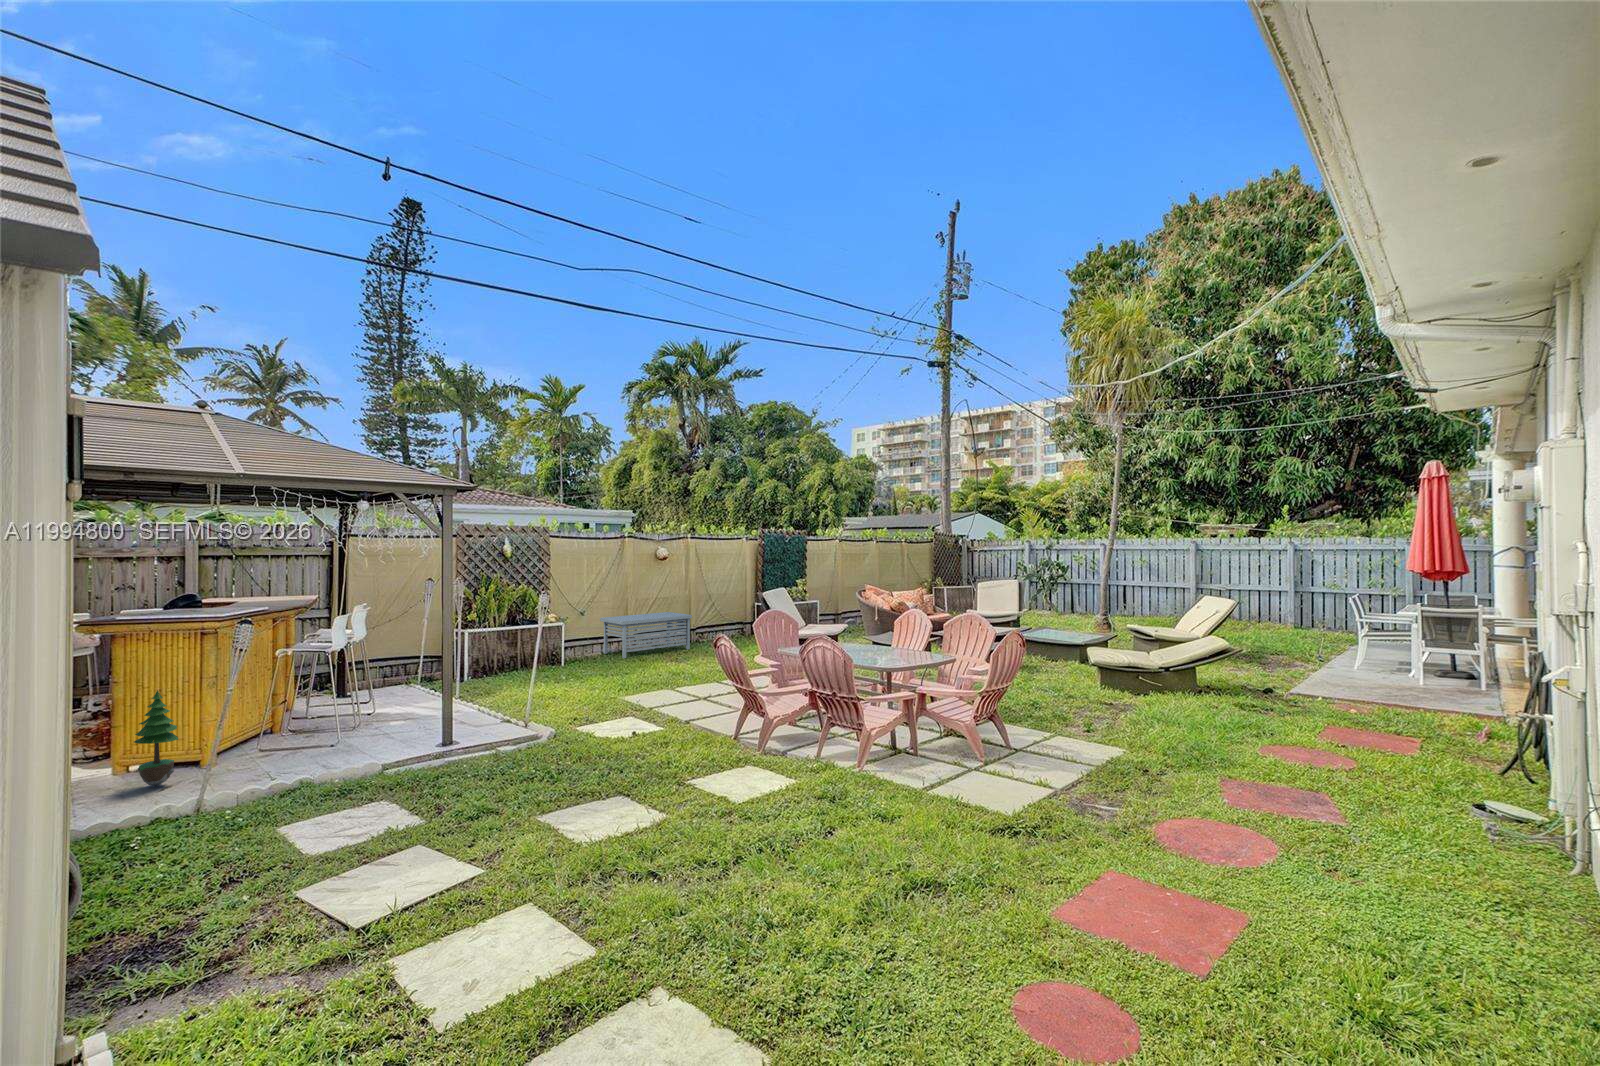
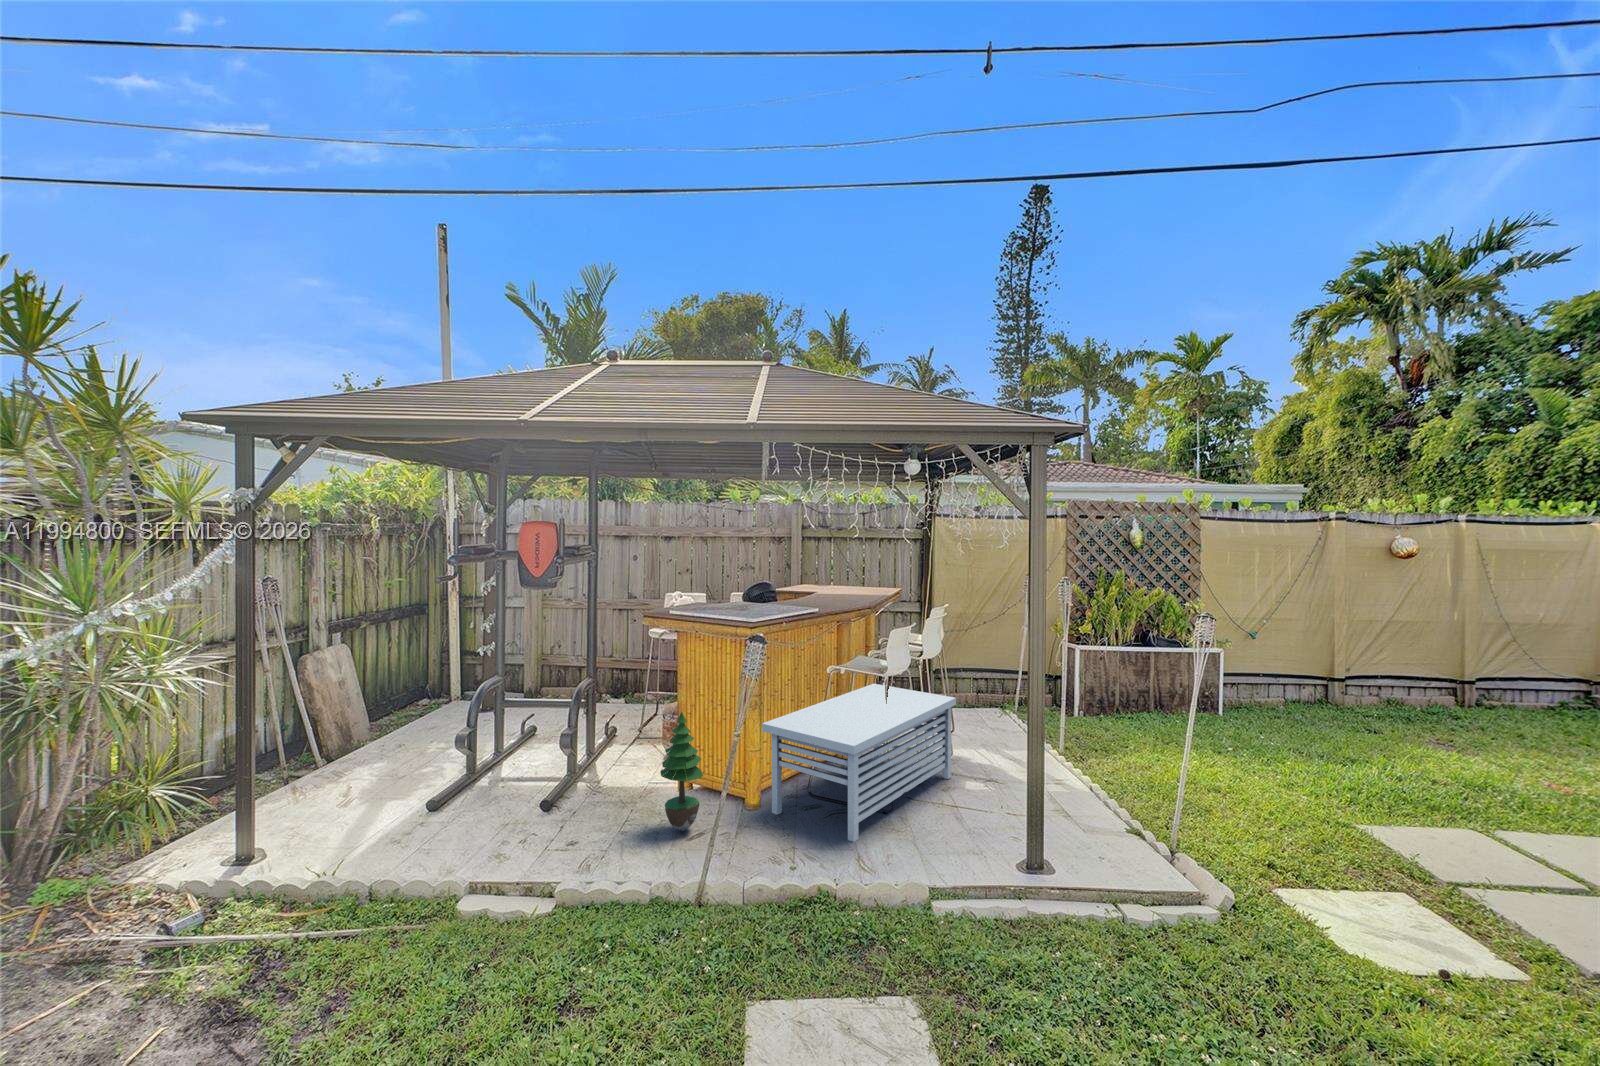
storage bench: present [600,612,692,658] -> present [762,684,956,842]

